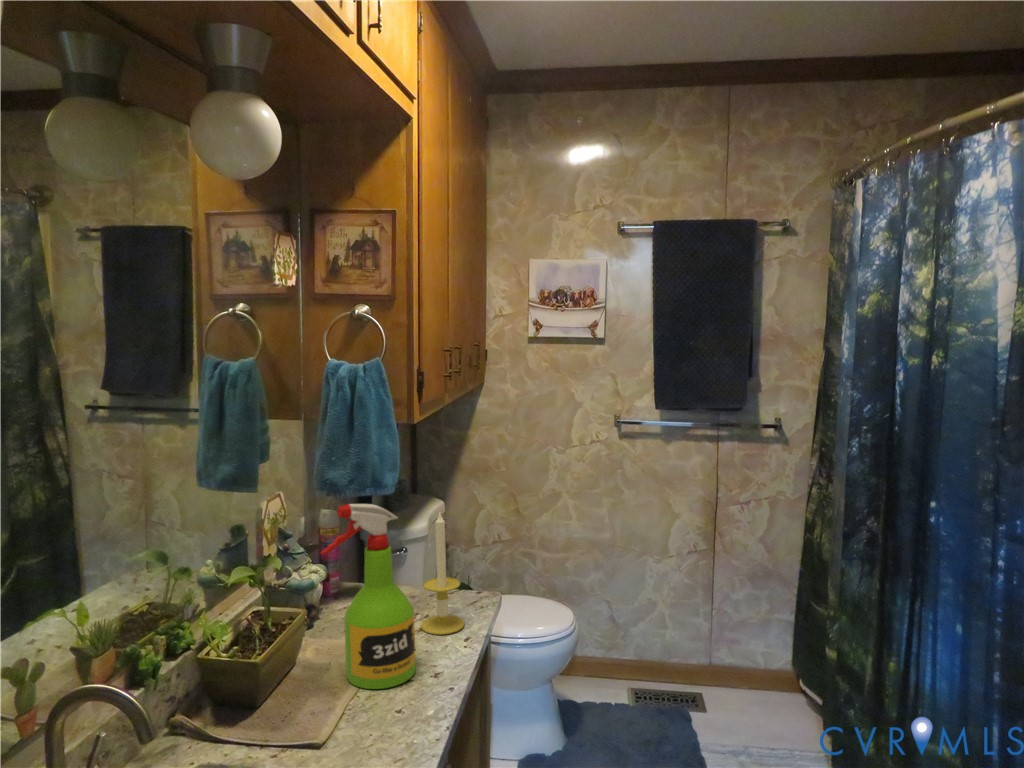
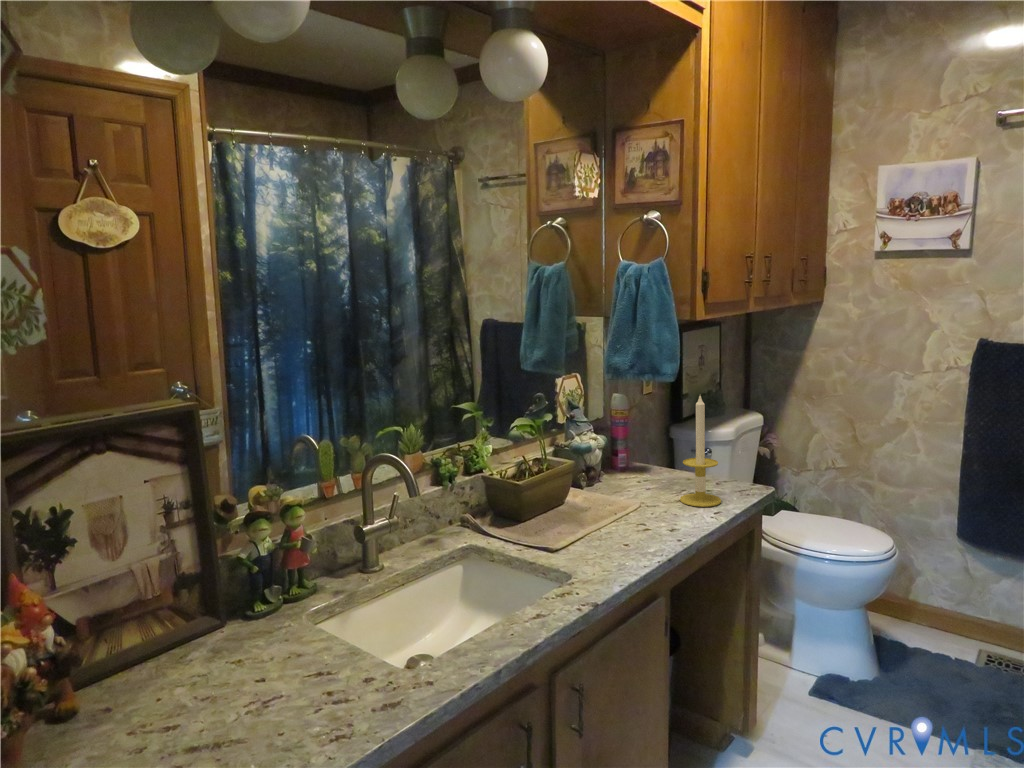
spray bottle: present [321,504,416,689] -> none [575,371,657,530]

